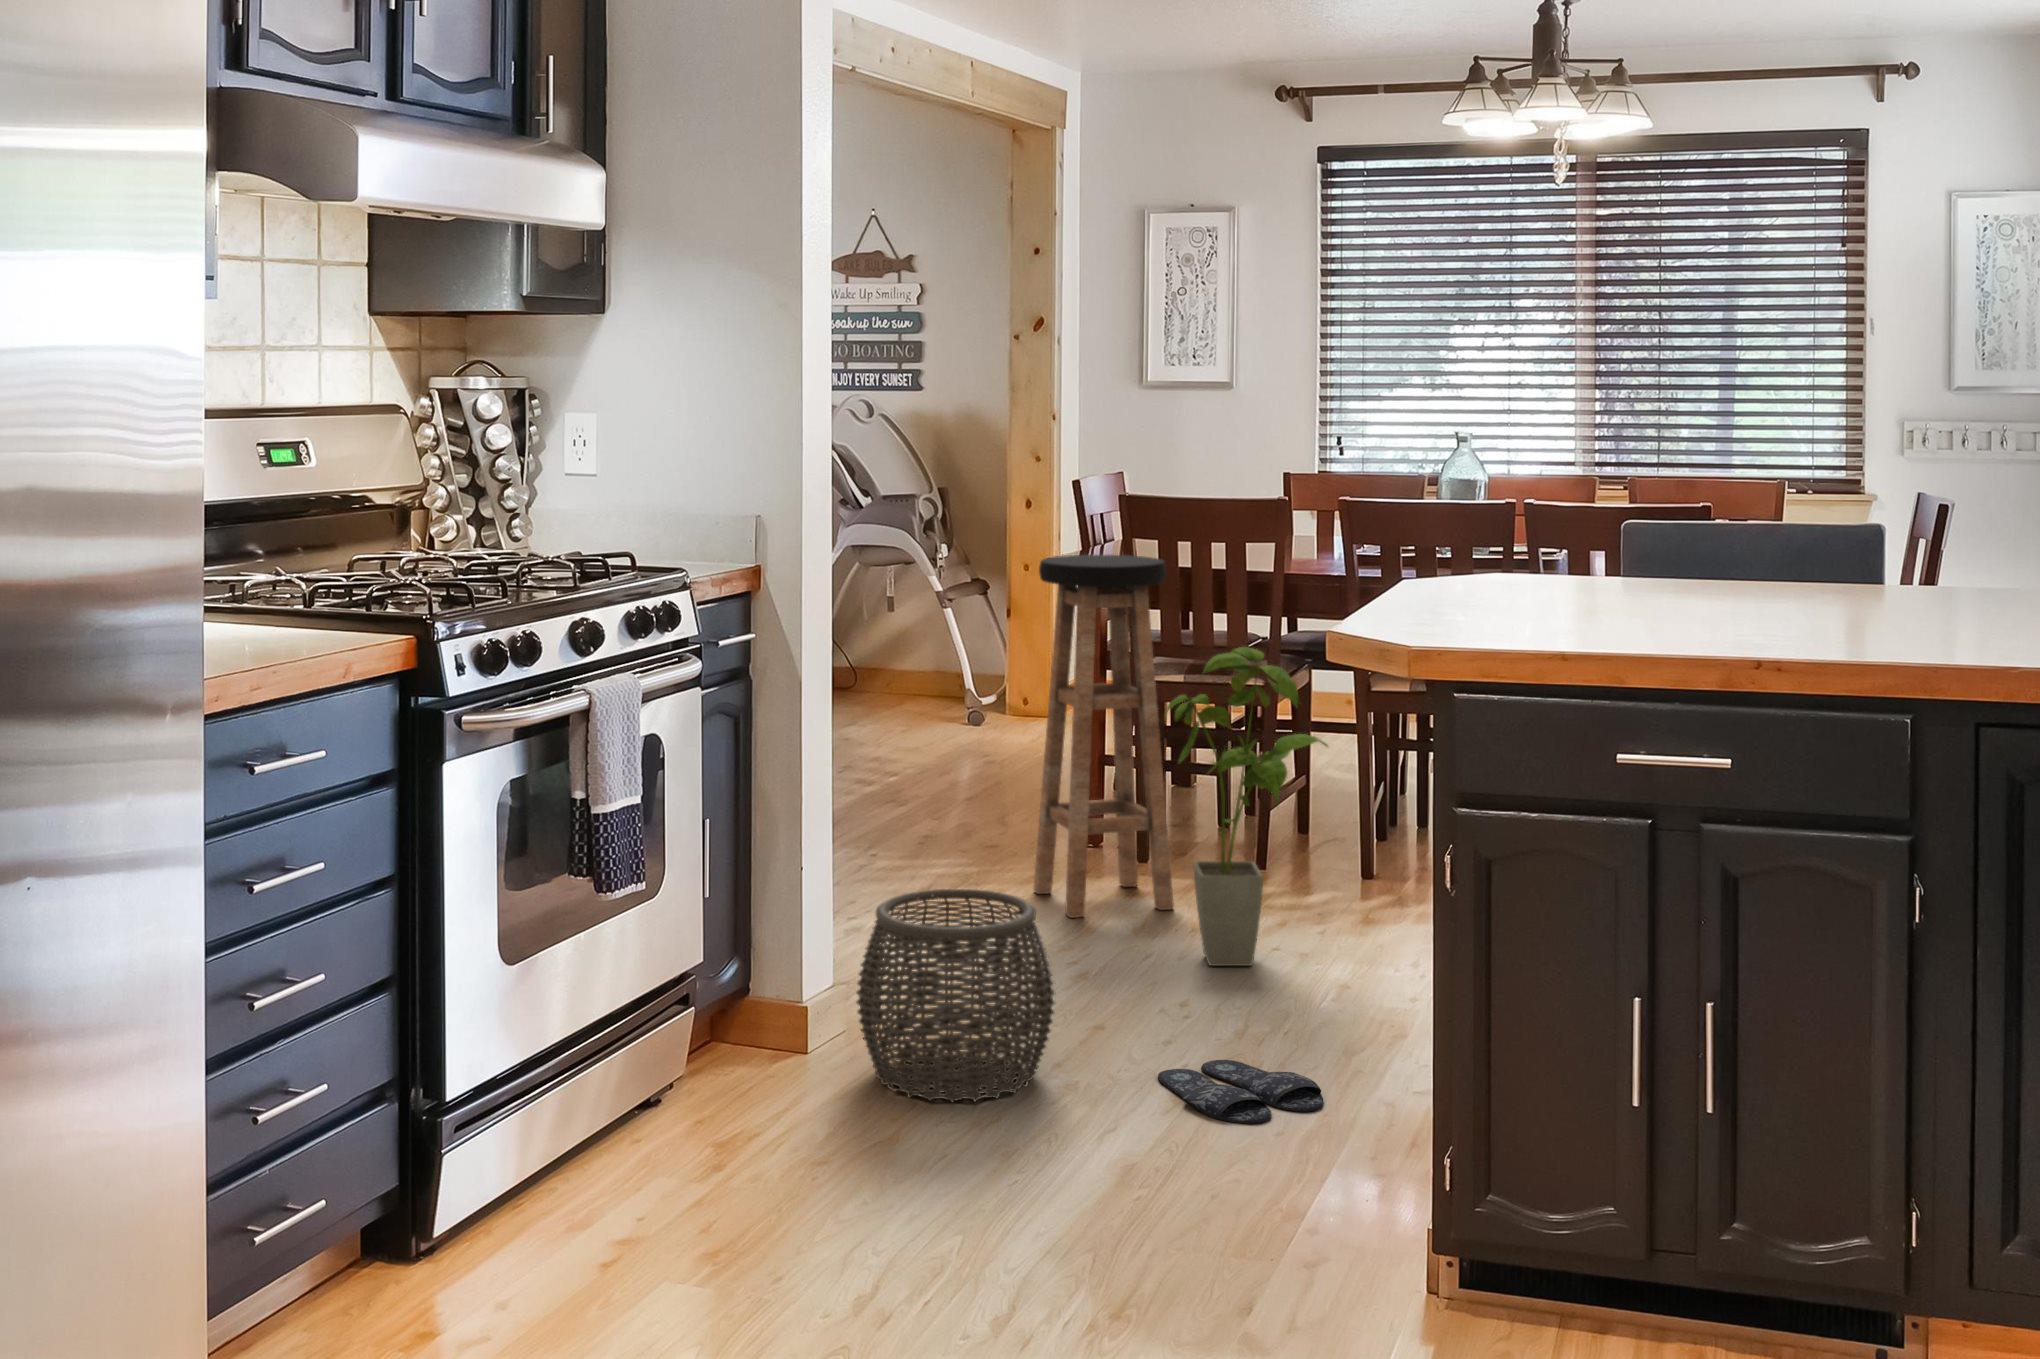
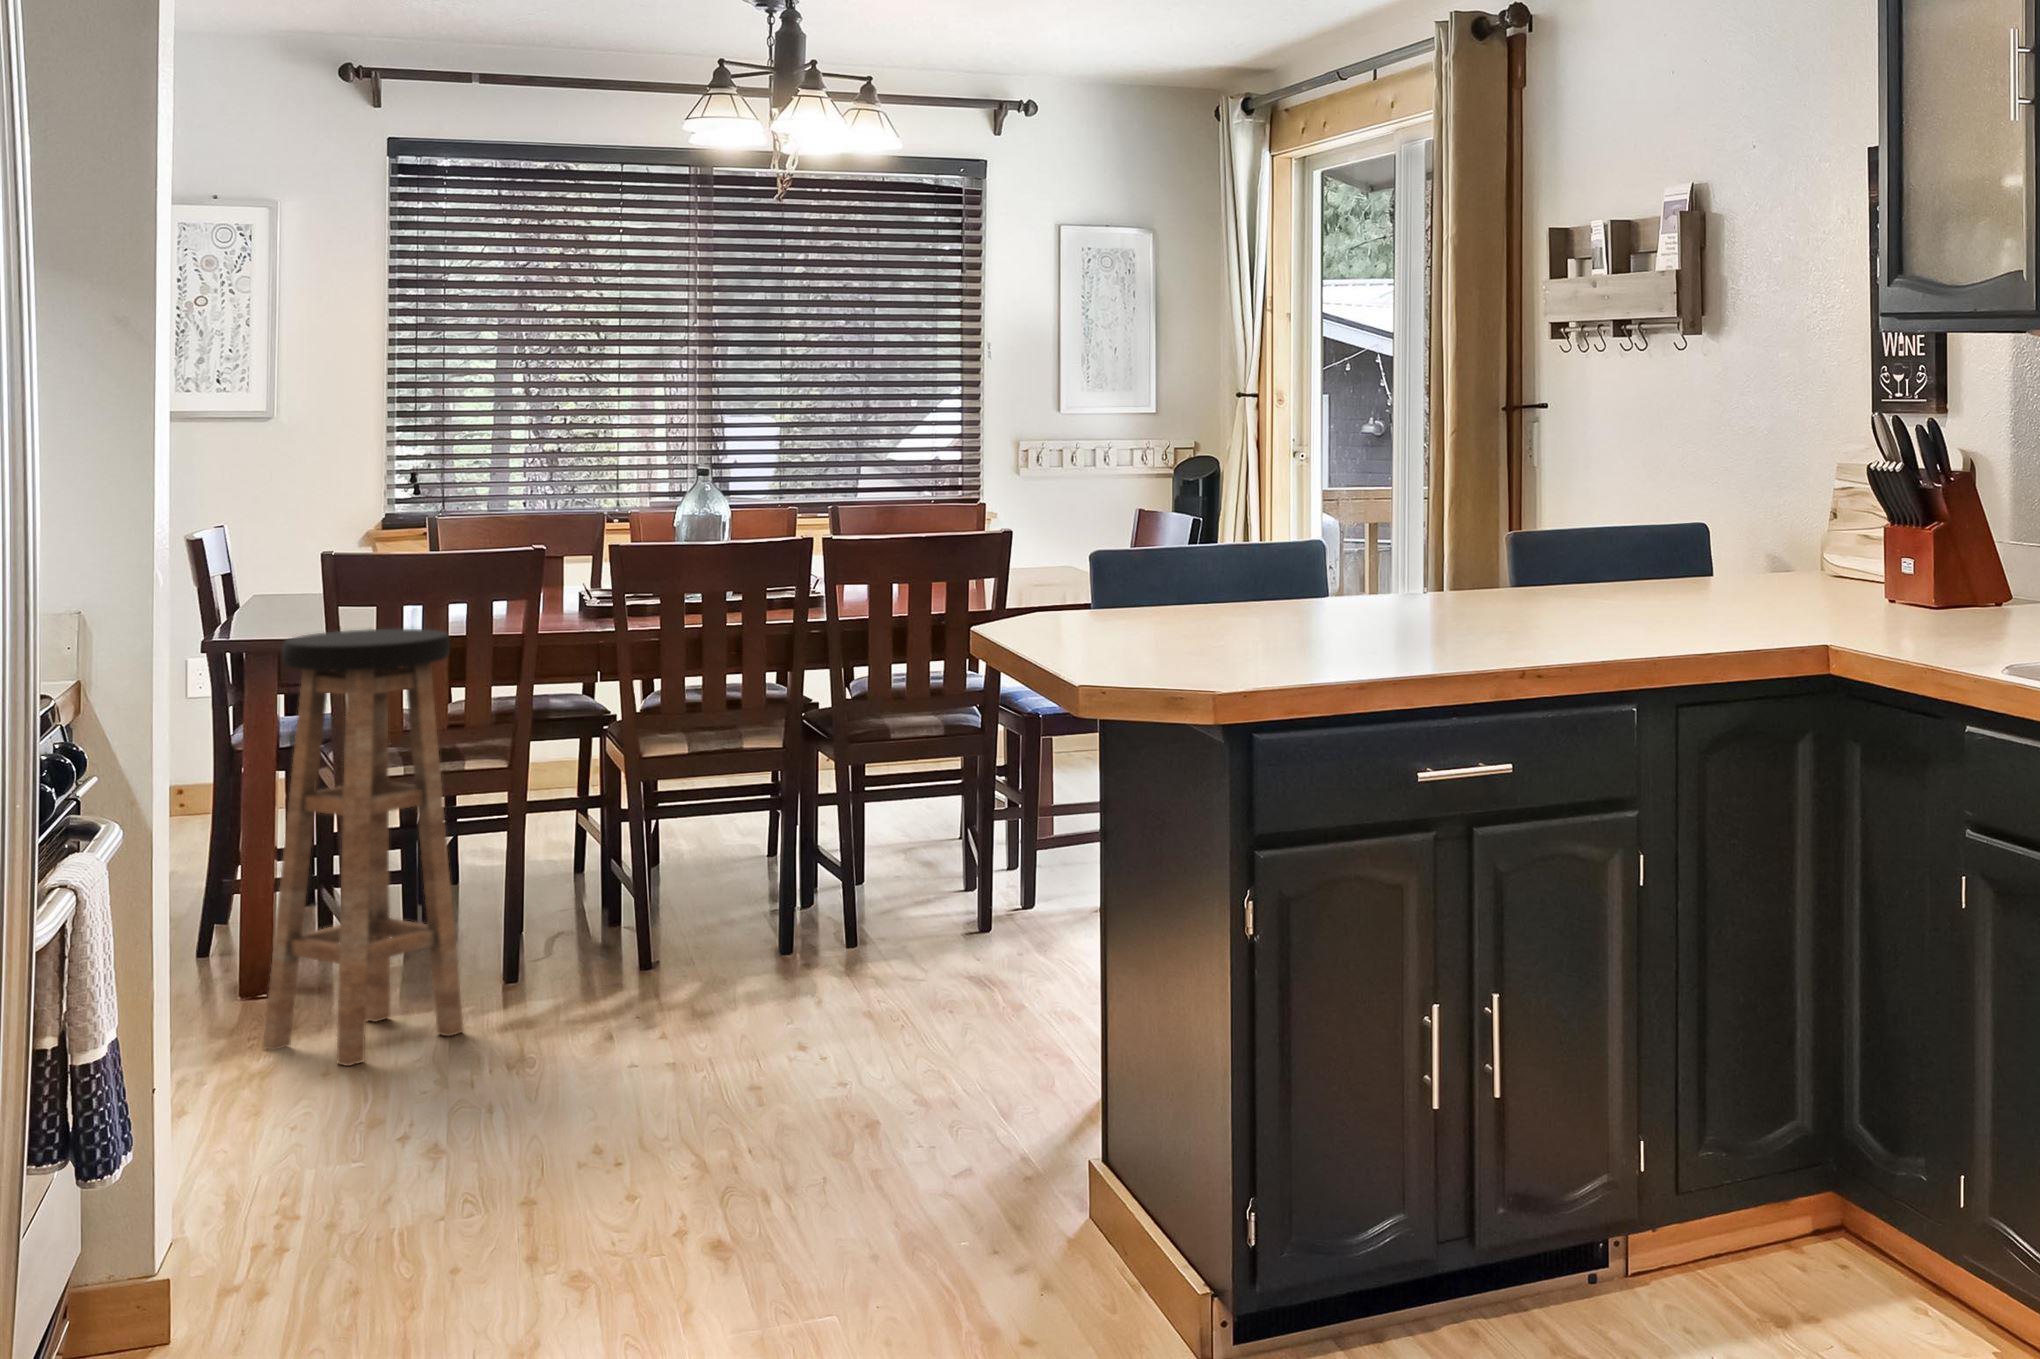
house plant: present [1166,647,1327,966] -> none [507,717,694,1077]
woven basket: present [856,889,1055,1102] -> none [287,1028,546,1285]
slippers: present [1158,1060,1323,1124] -> none [648,1150,844,1211]

